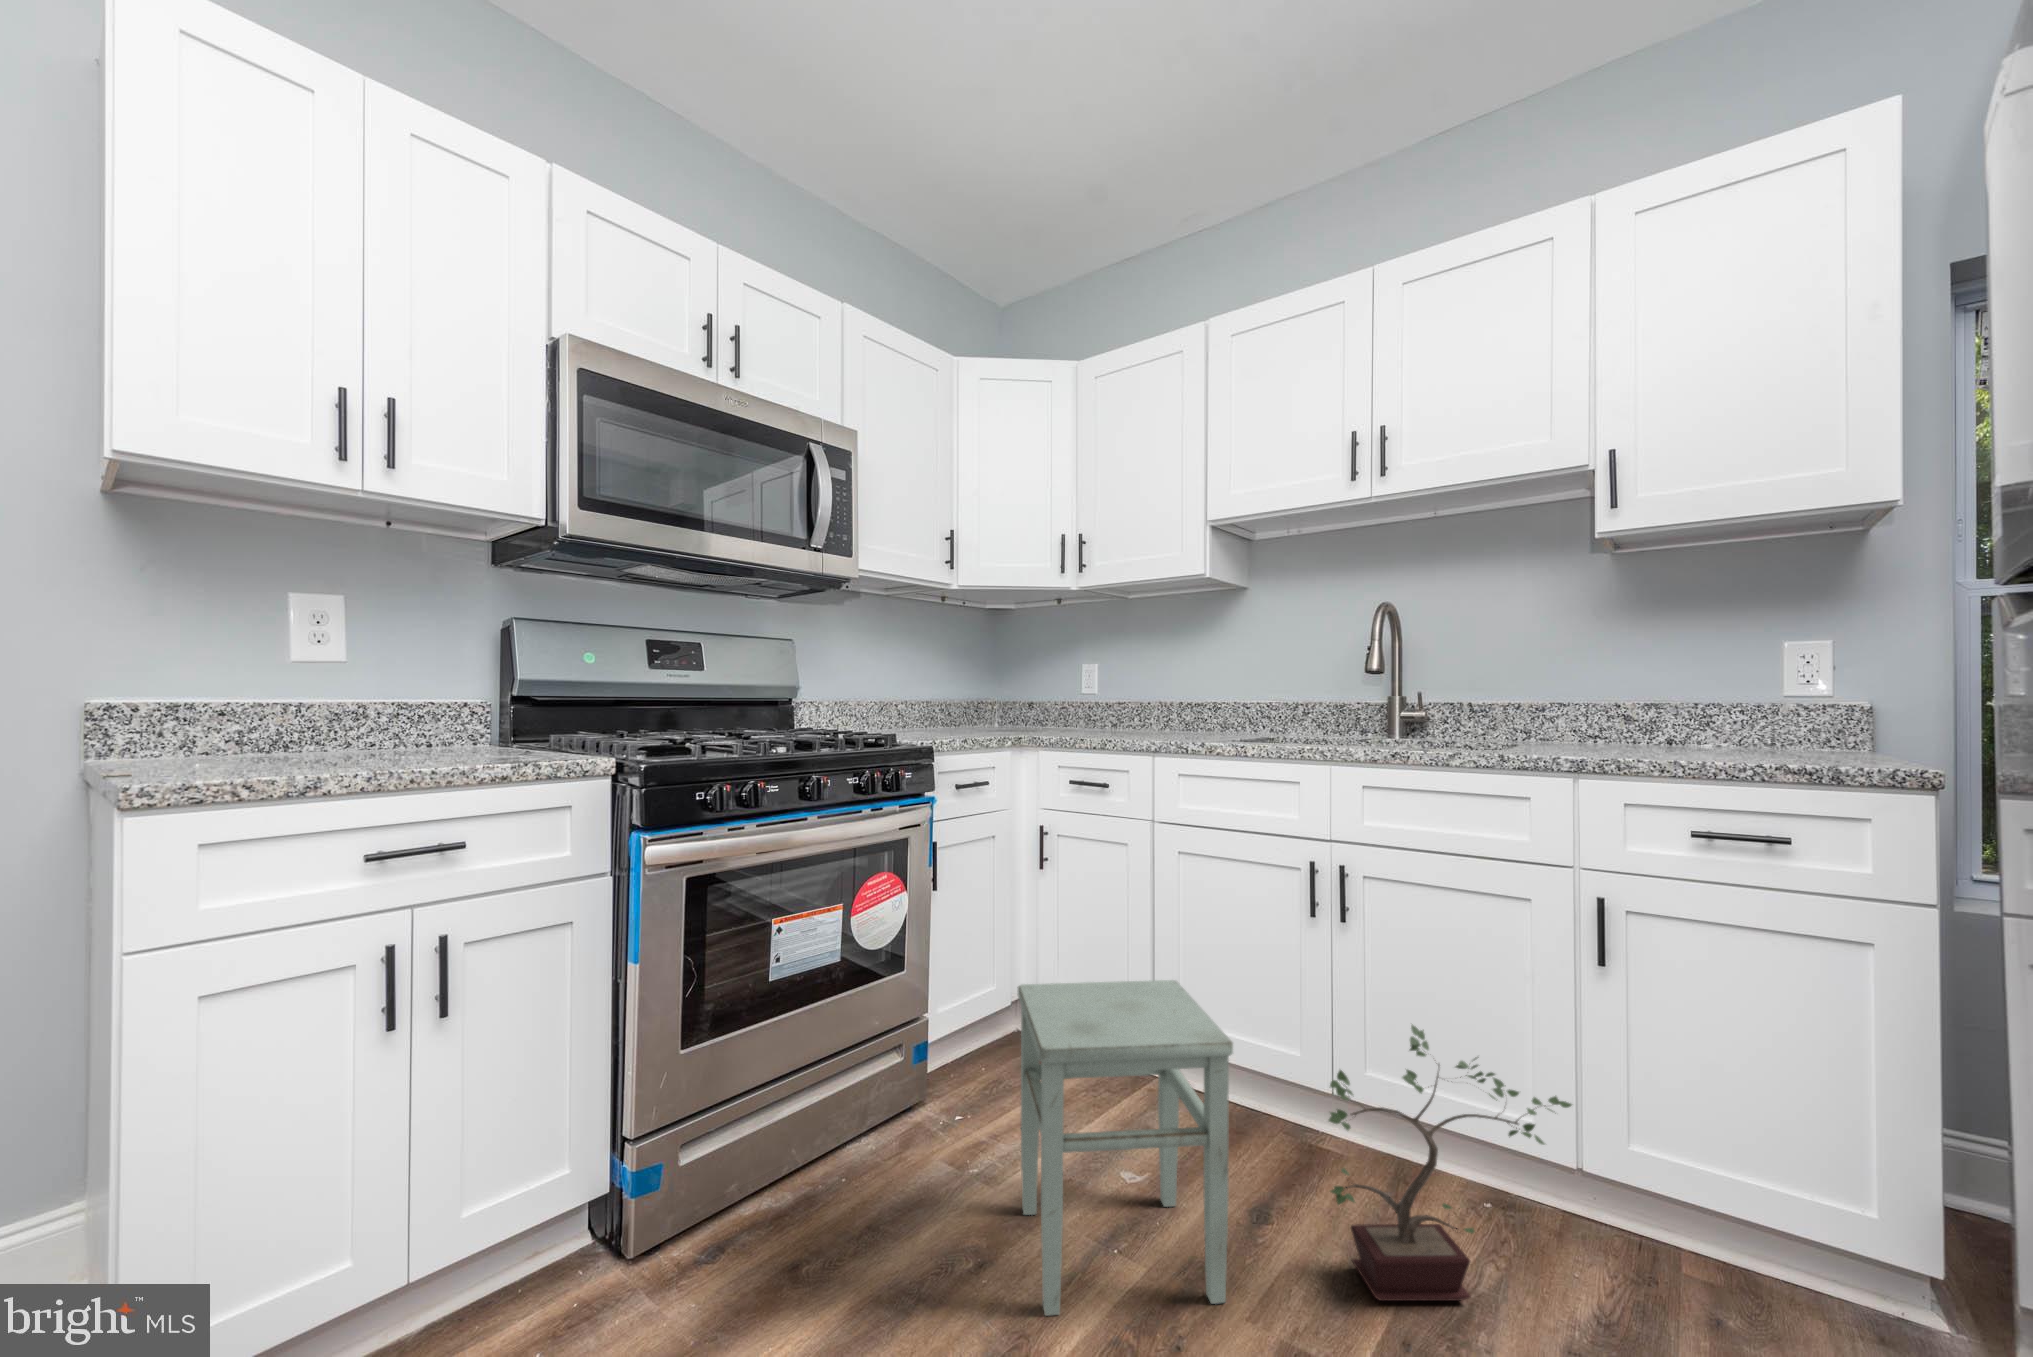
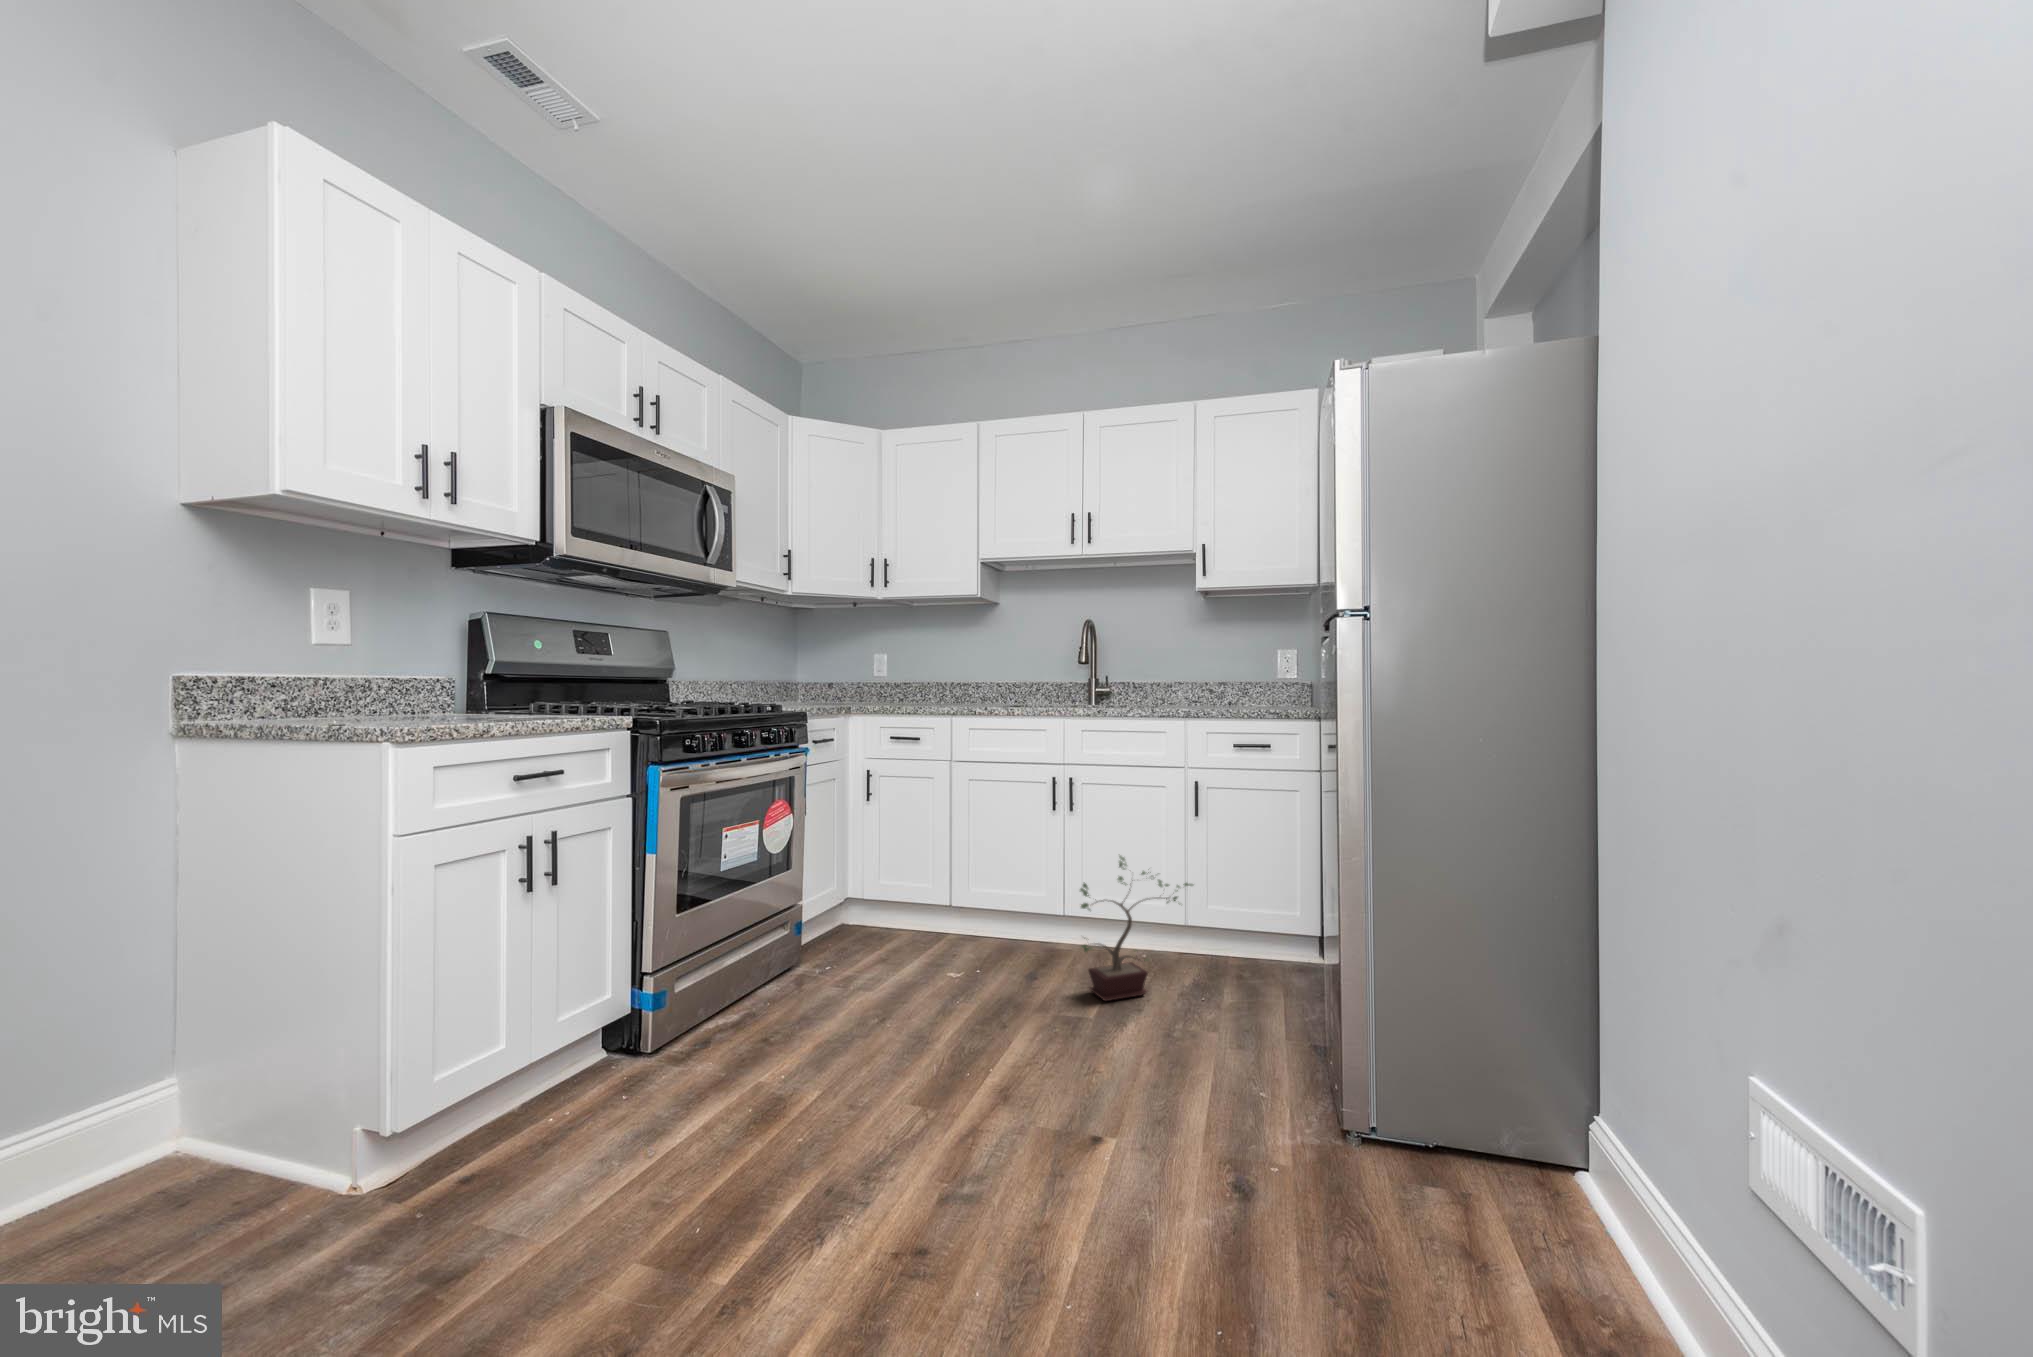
stool: present [1017,980,1233,1316] -> none [892,849,1033,1036]

